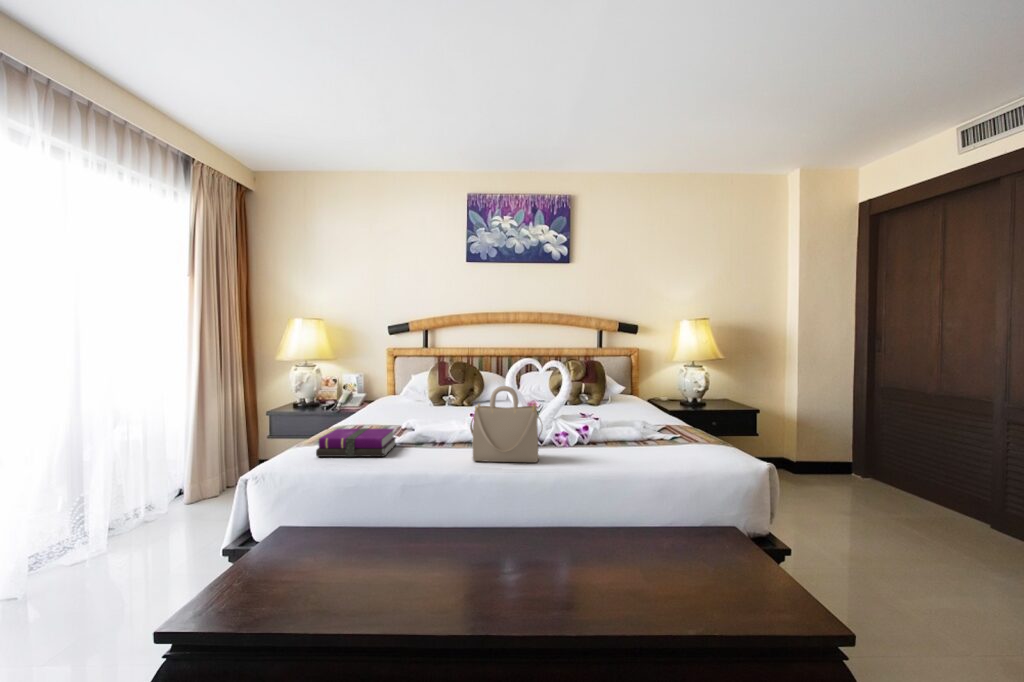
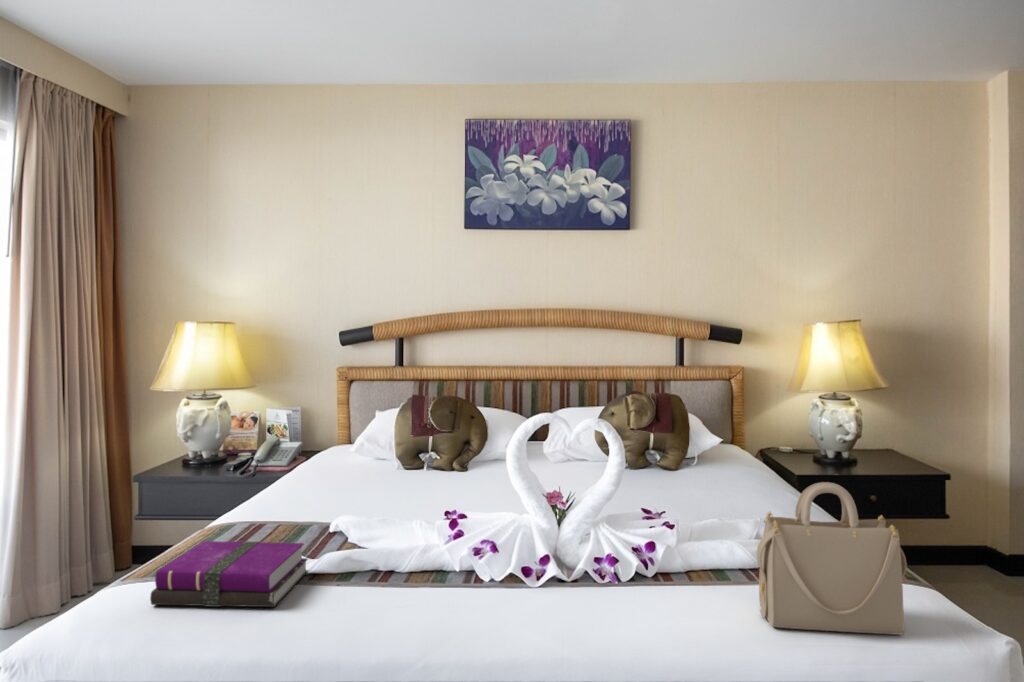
handbag: present [470,386,543,462] -> present [757,482,907,634]

